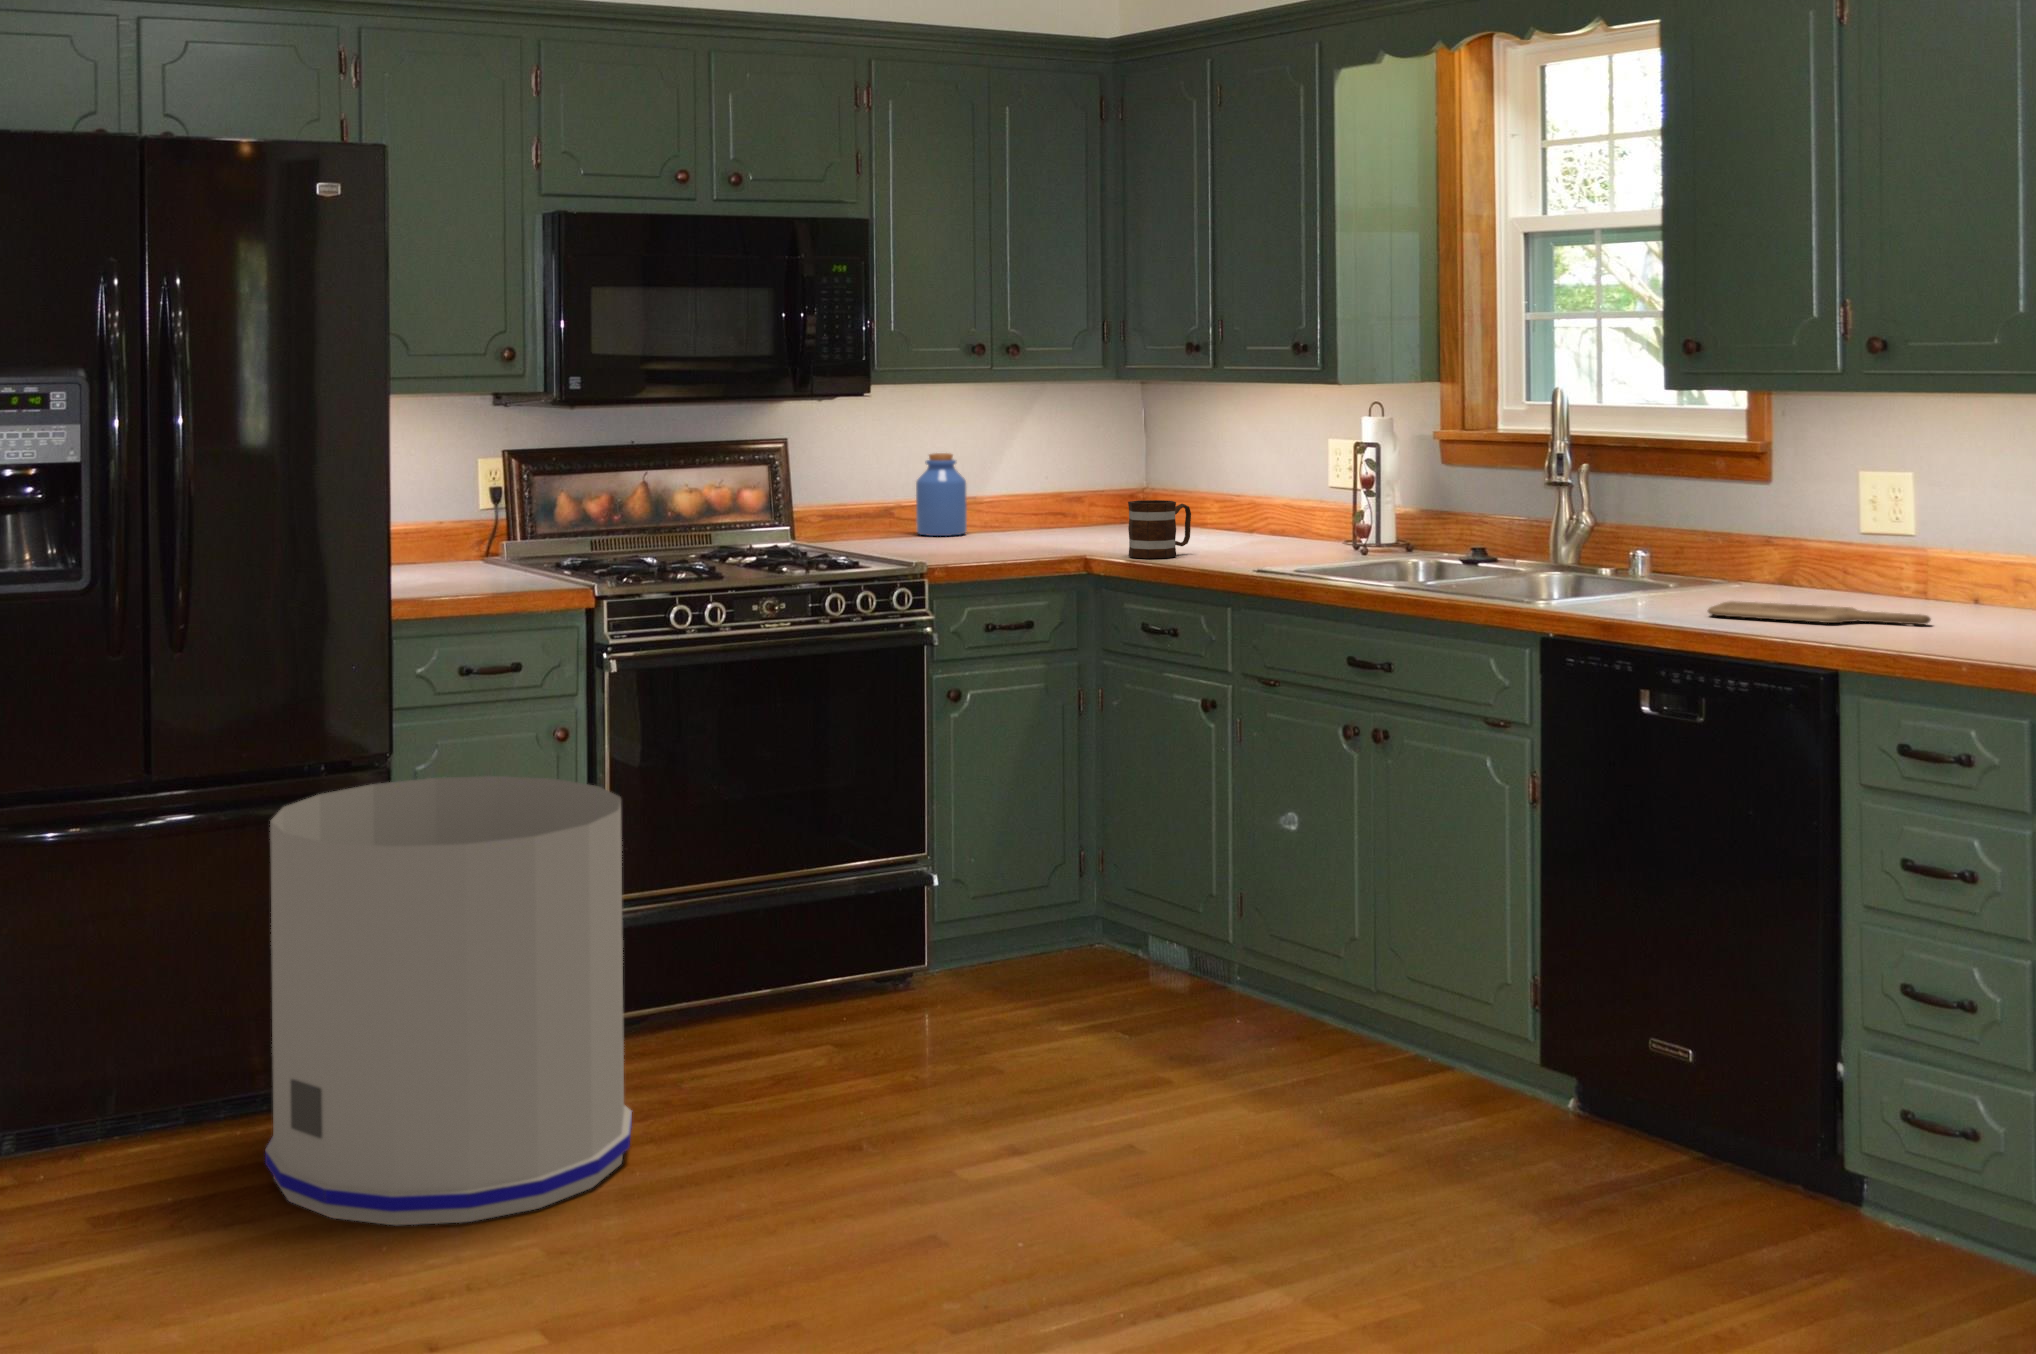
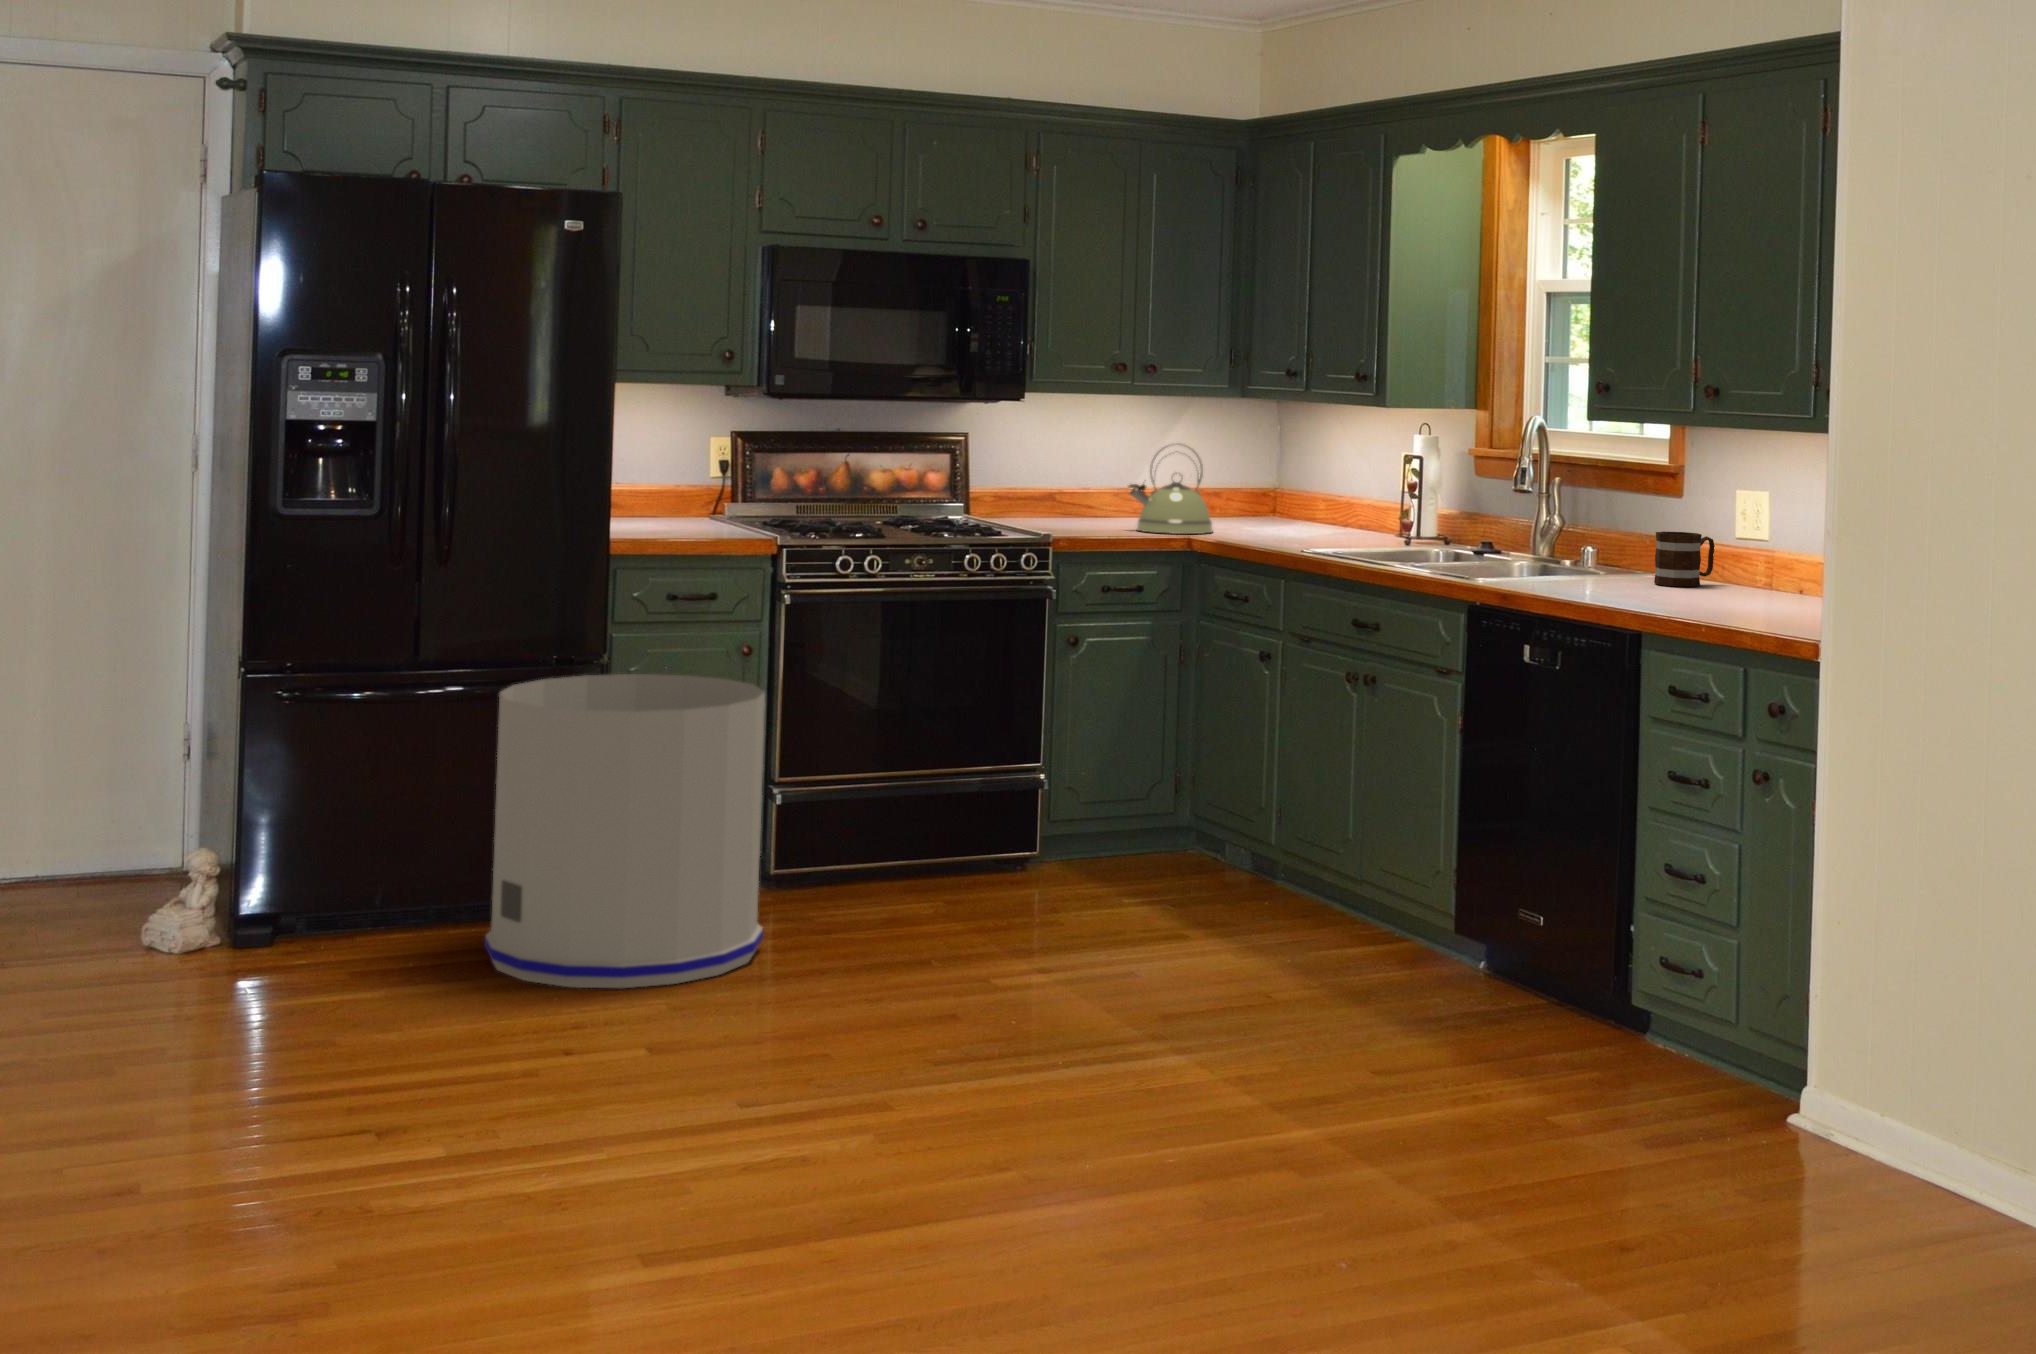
kettle: none [1001,440,1107,553] -> present [1129,445,1212,534]
jar: present [916,453,967,536] -> none [1077,451,1119,518]
mug: present [1128,500,1191,558] -> present [1654,532,1715,587]
cutting board: present [1708,601,1931,625] -> none [1587,584,1741,604]

